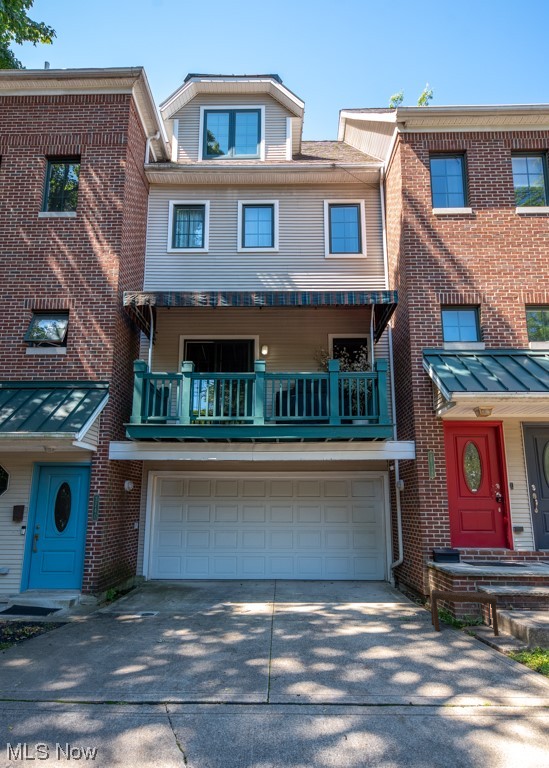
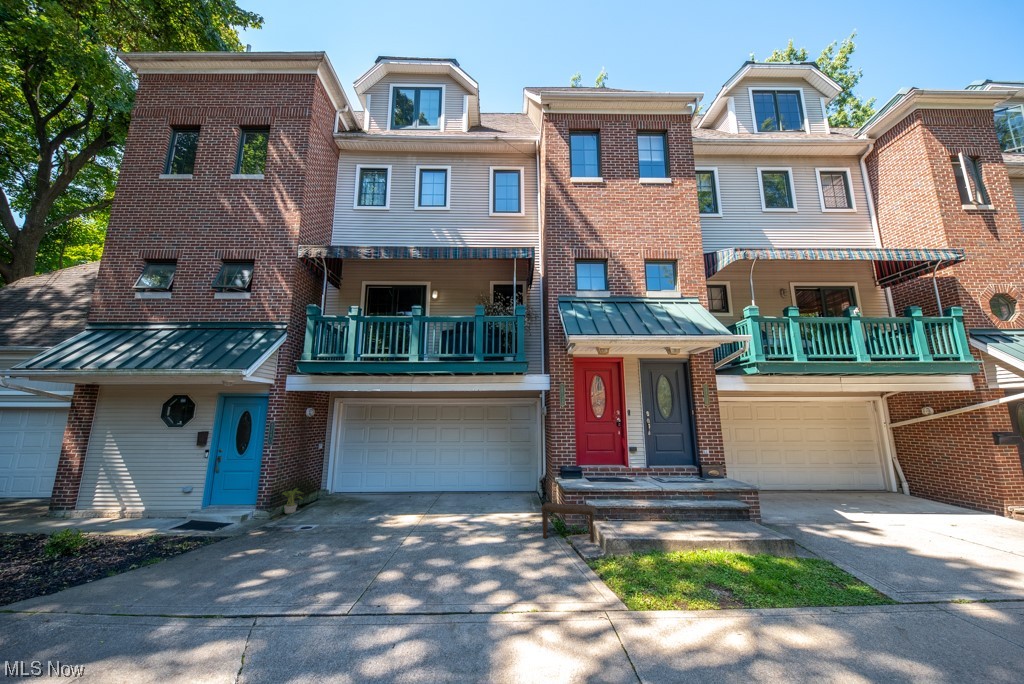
potted plant: none [105,575,132,604] -> present [283,488,302,513]

